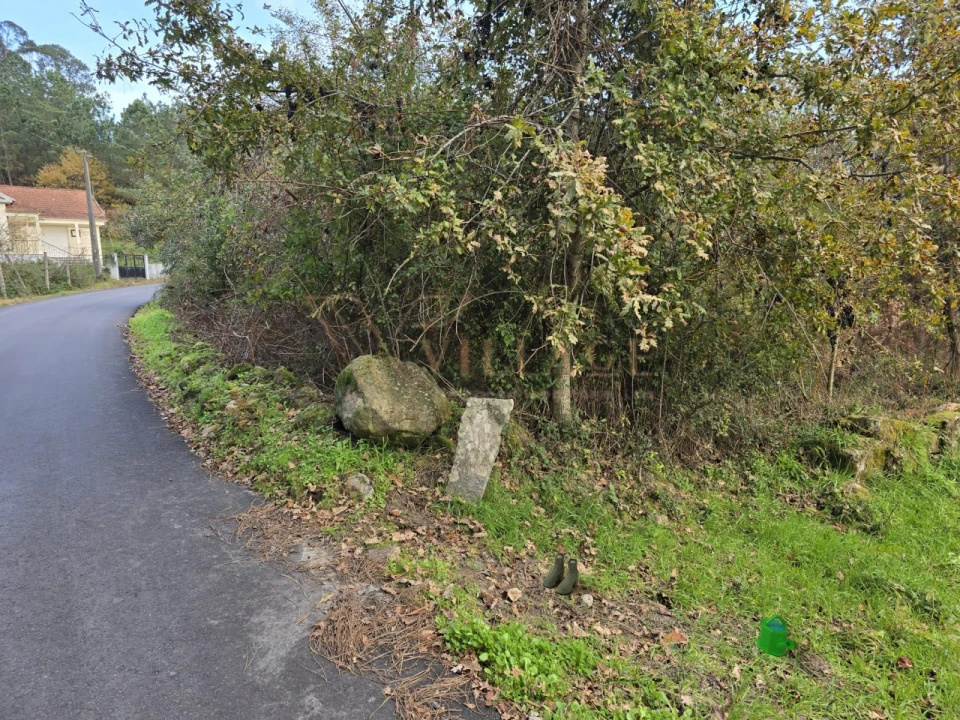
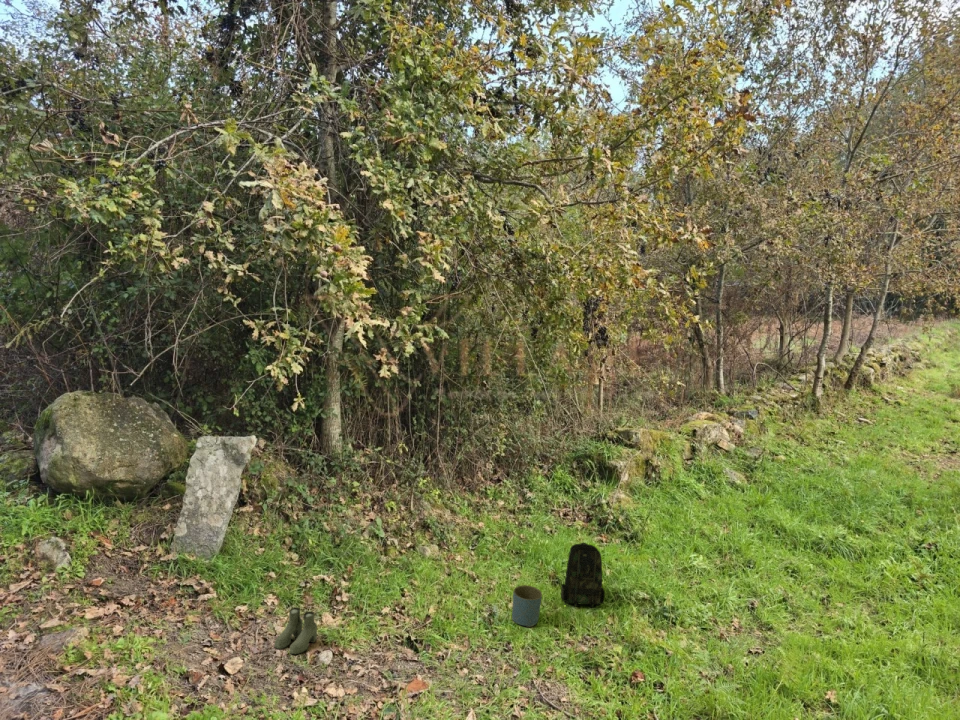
backpack: none [807,528,859,595] -> present [561,543,605,607]
planter: none [758,562,793,604] -> present [512,585,542,627]
watering can: present [757,614,795,656] -> none [500,641,531,684]

